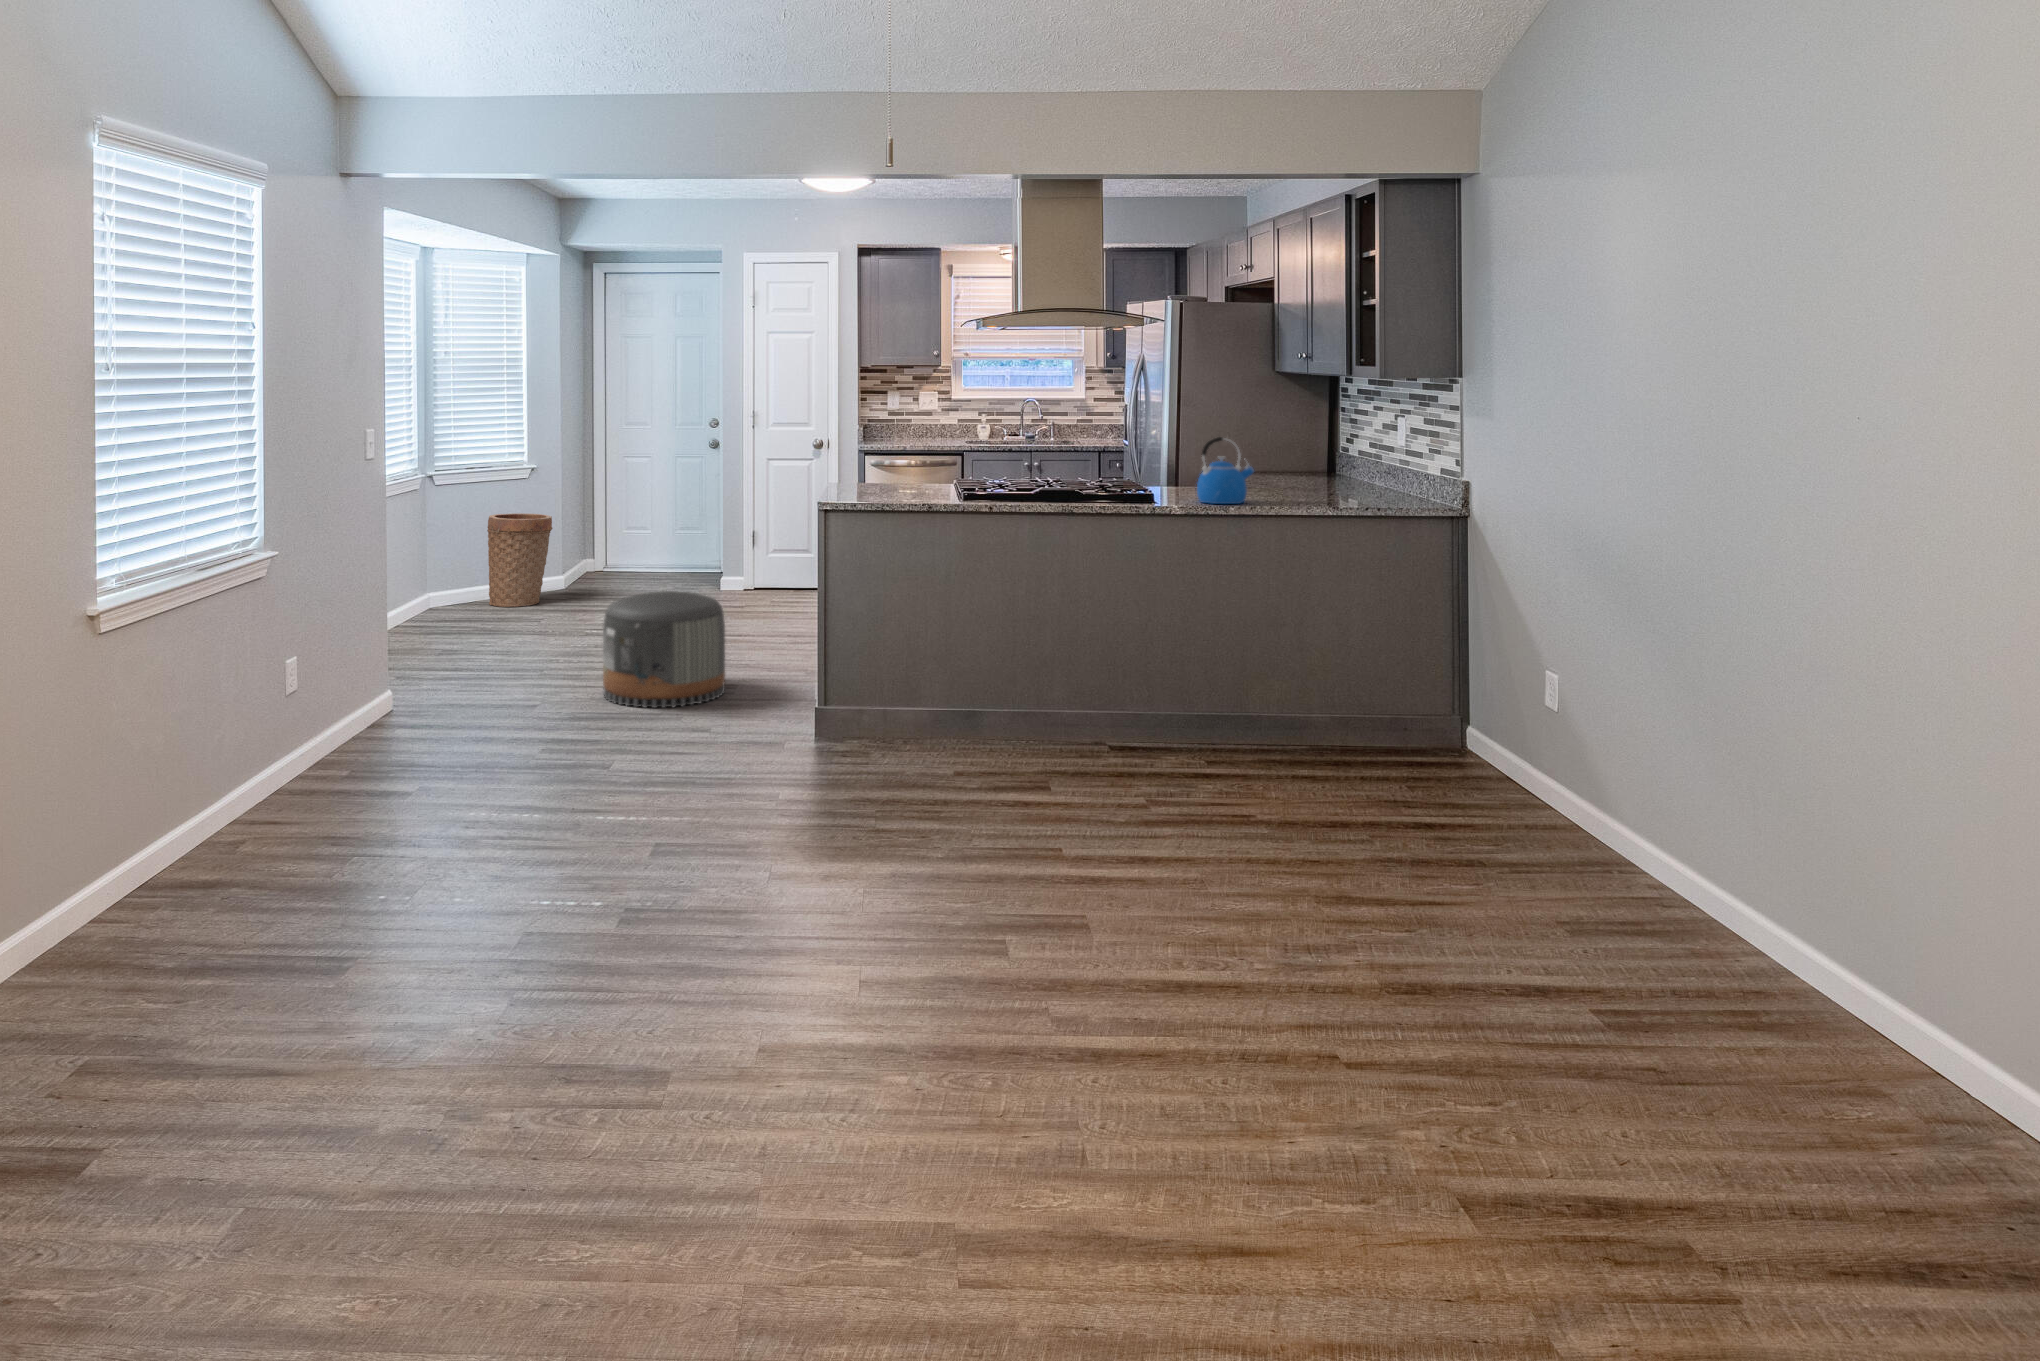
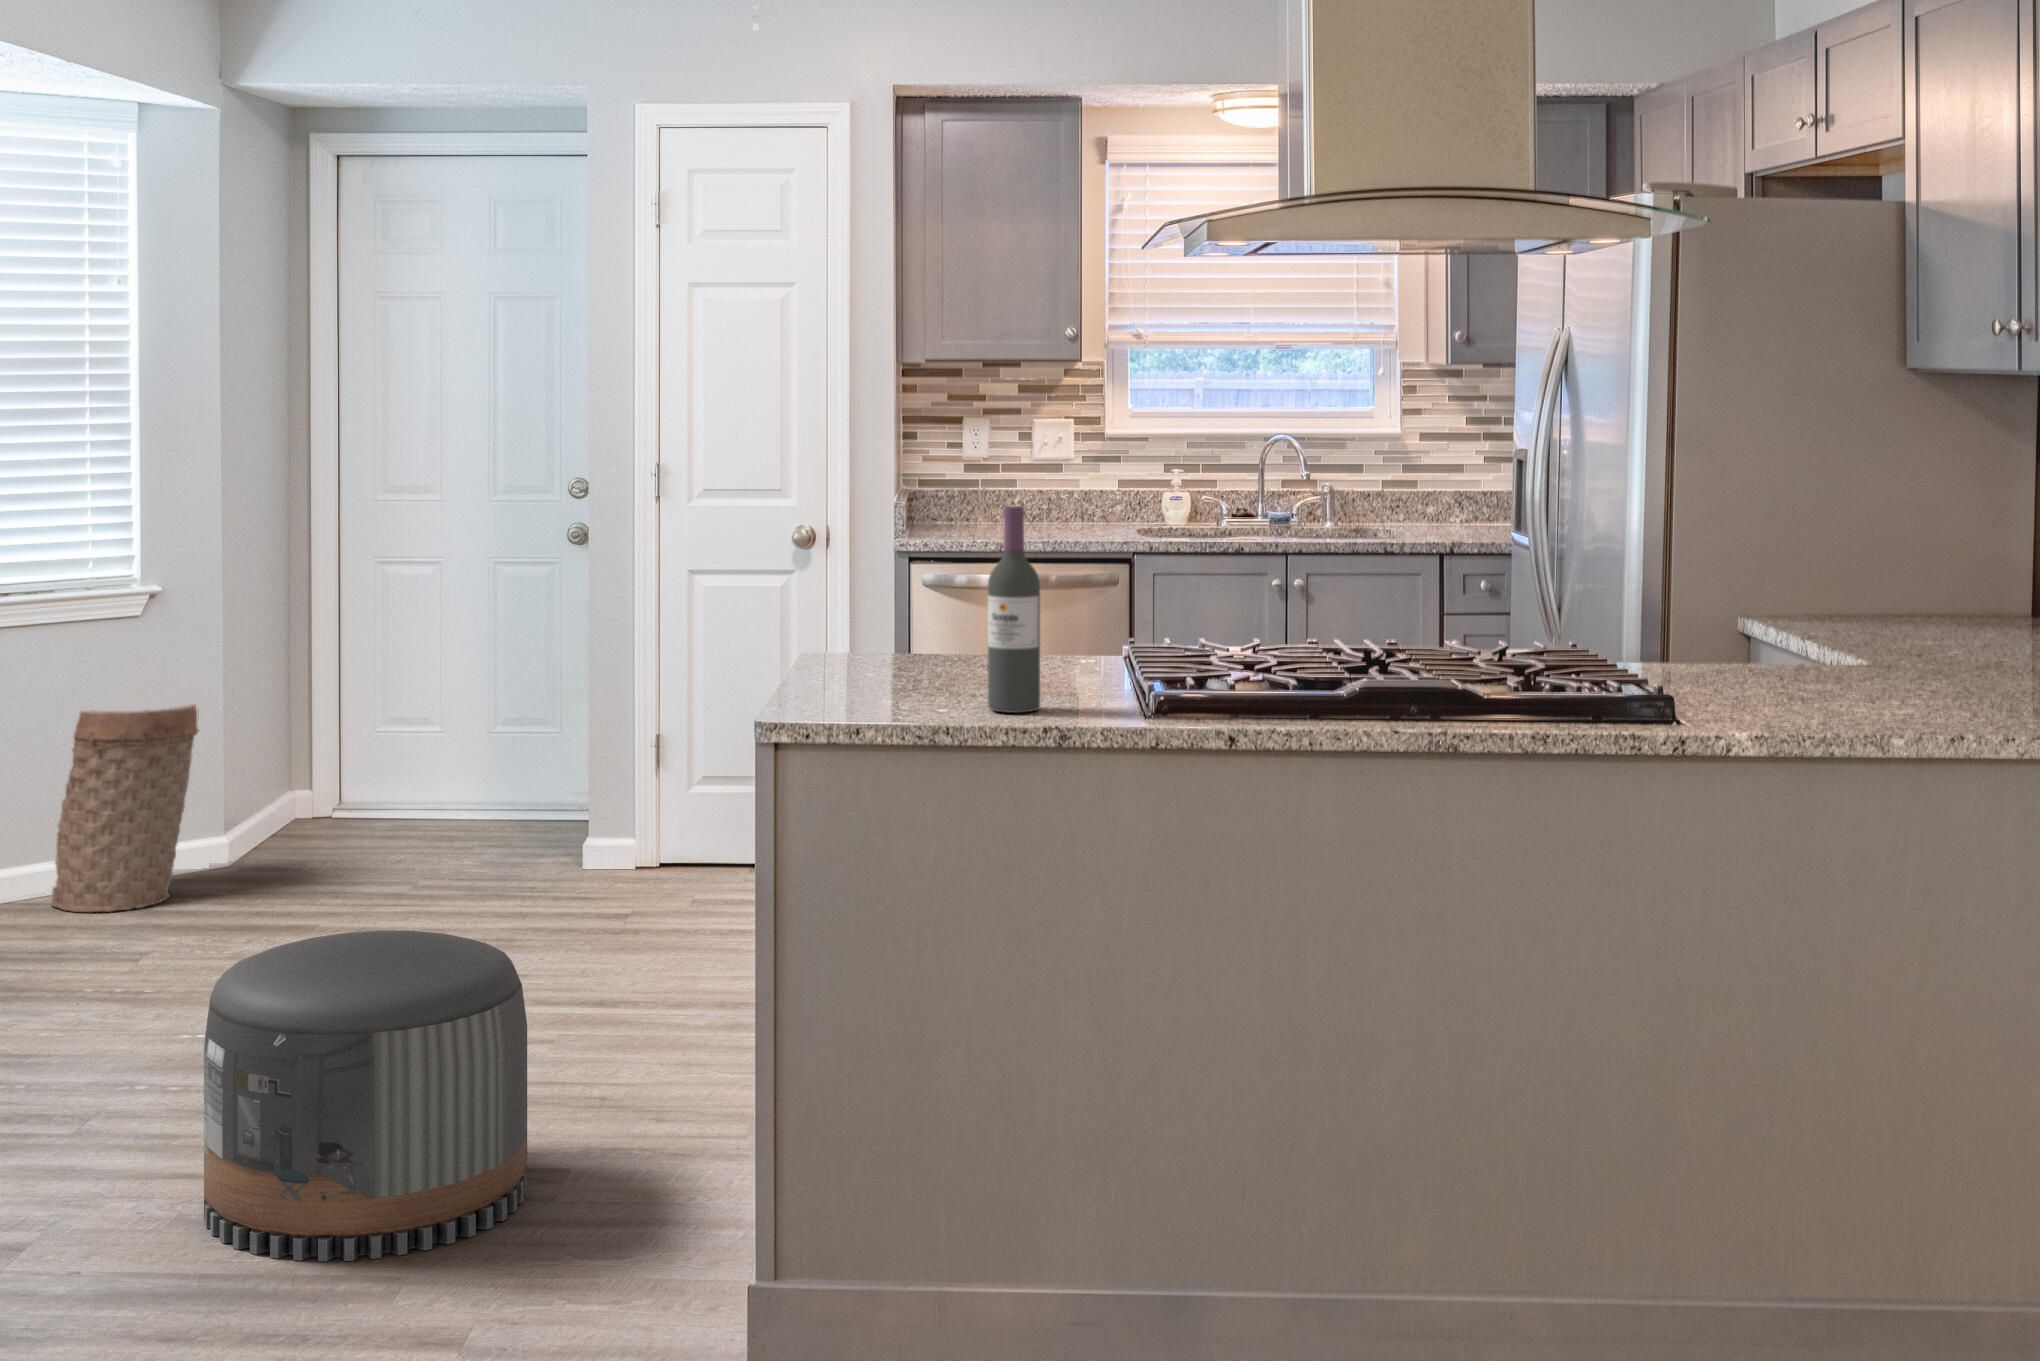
wine bottle: none [904,425,923,502] -> present [988,506,1040,713]
kettle: present [1197,437,1254,504] -> none [1782,539,1937,725]

